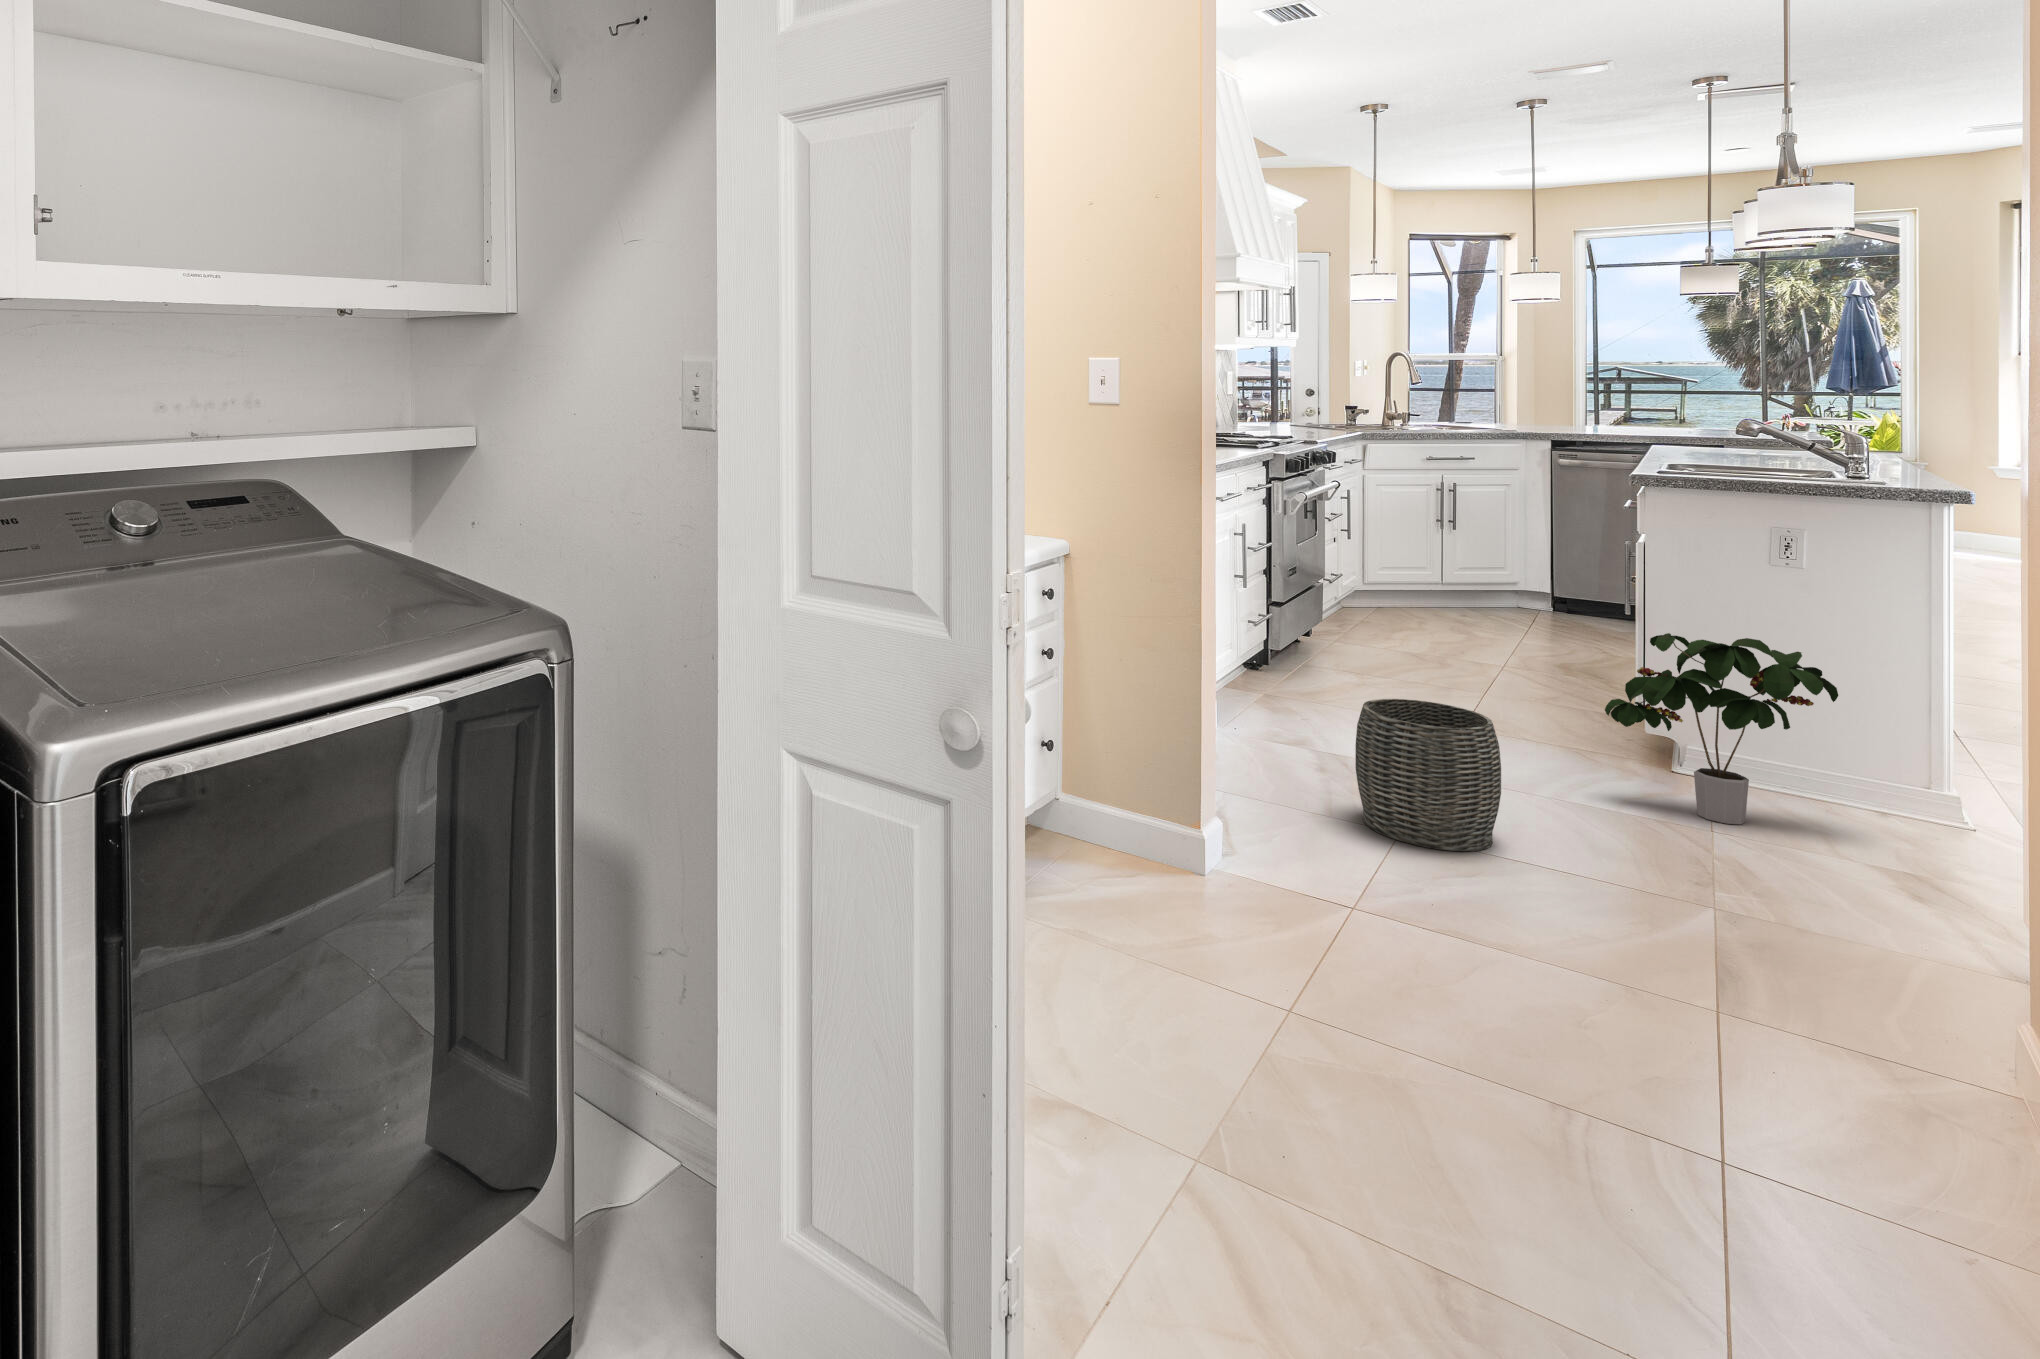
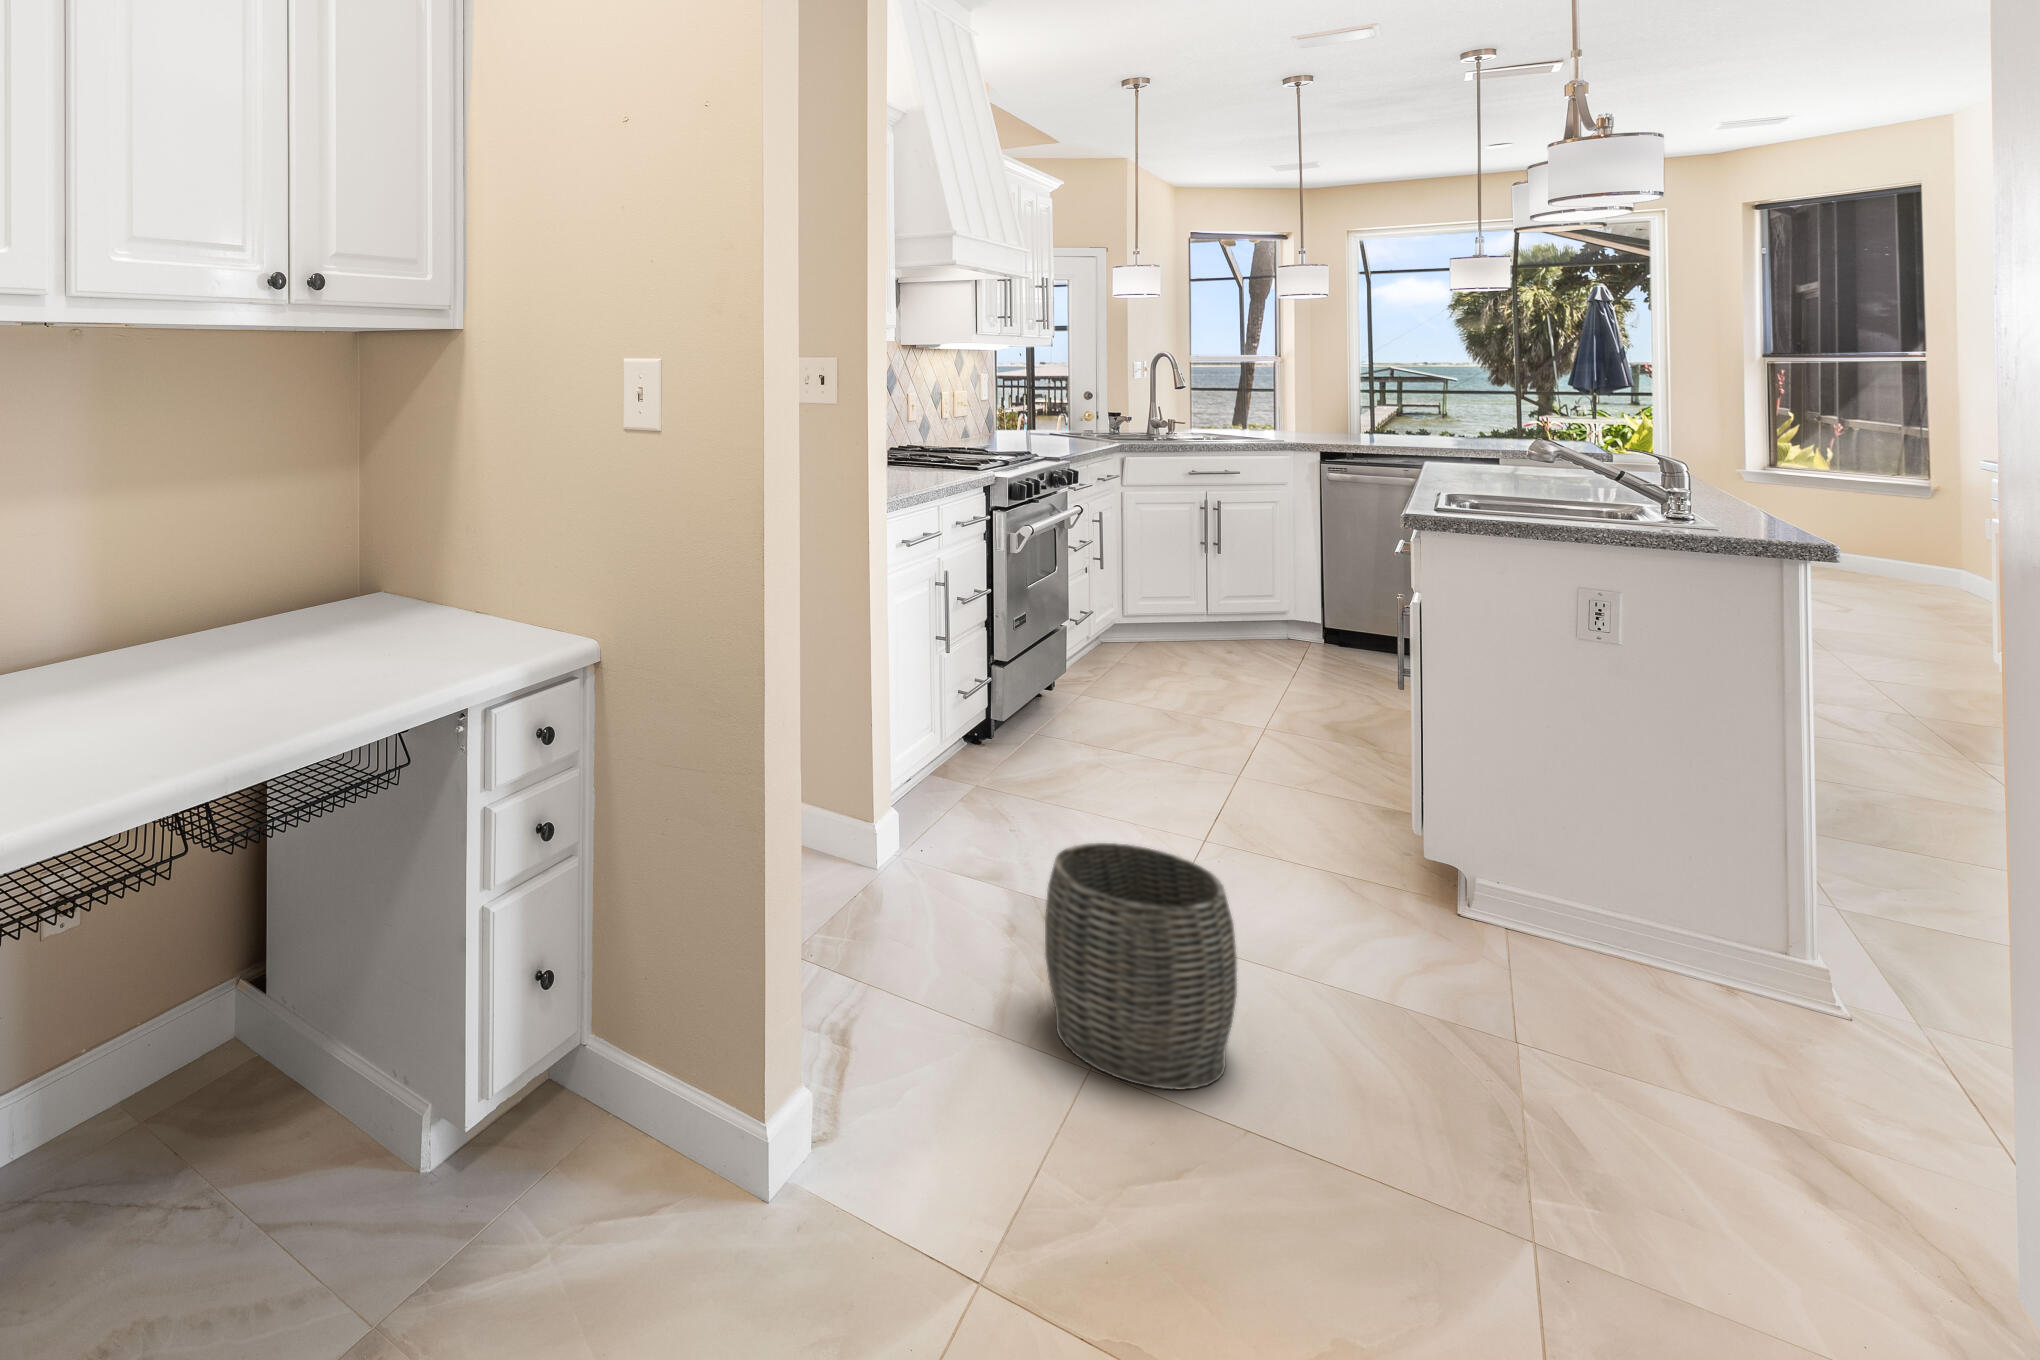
potted plant: present [1605,633,1838,824] -> none [1375,736,1677,1007]

